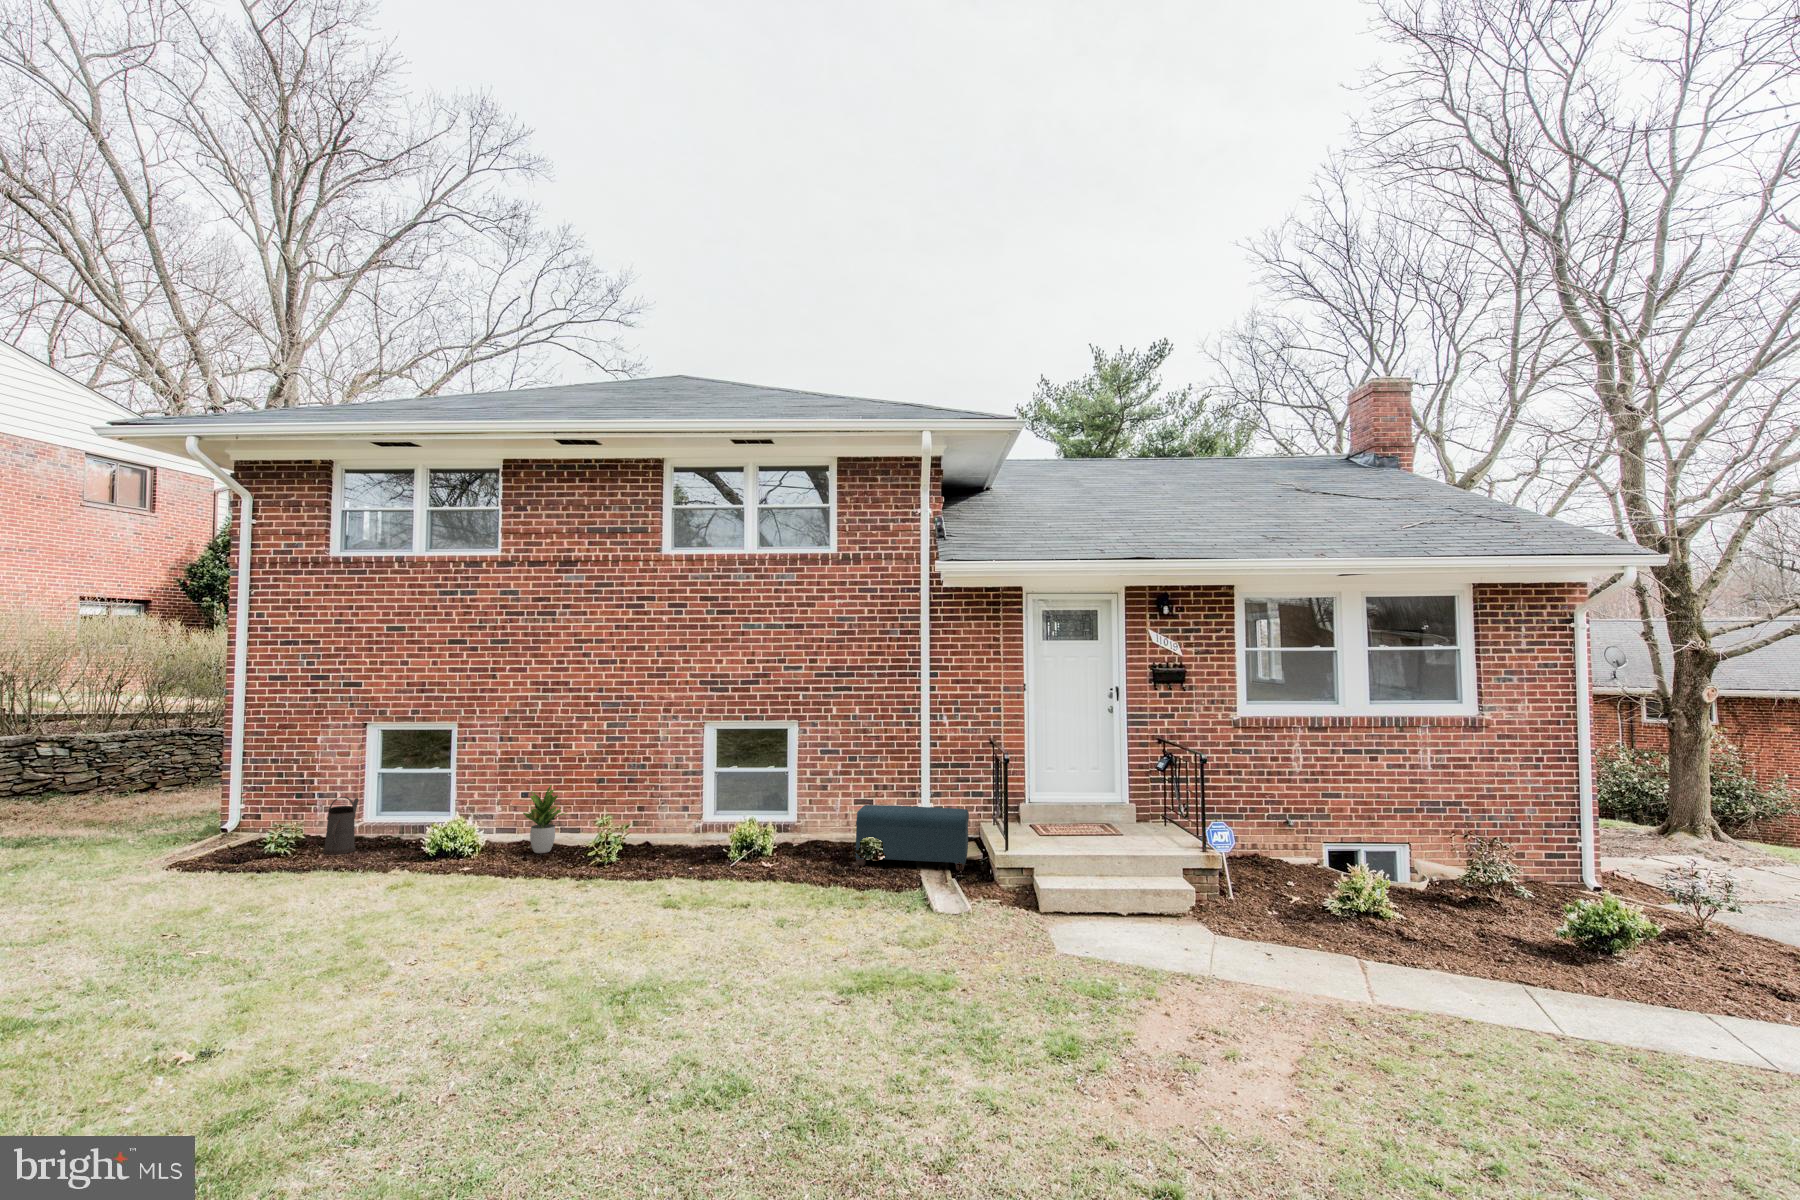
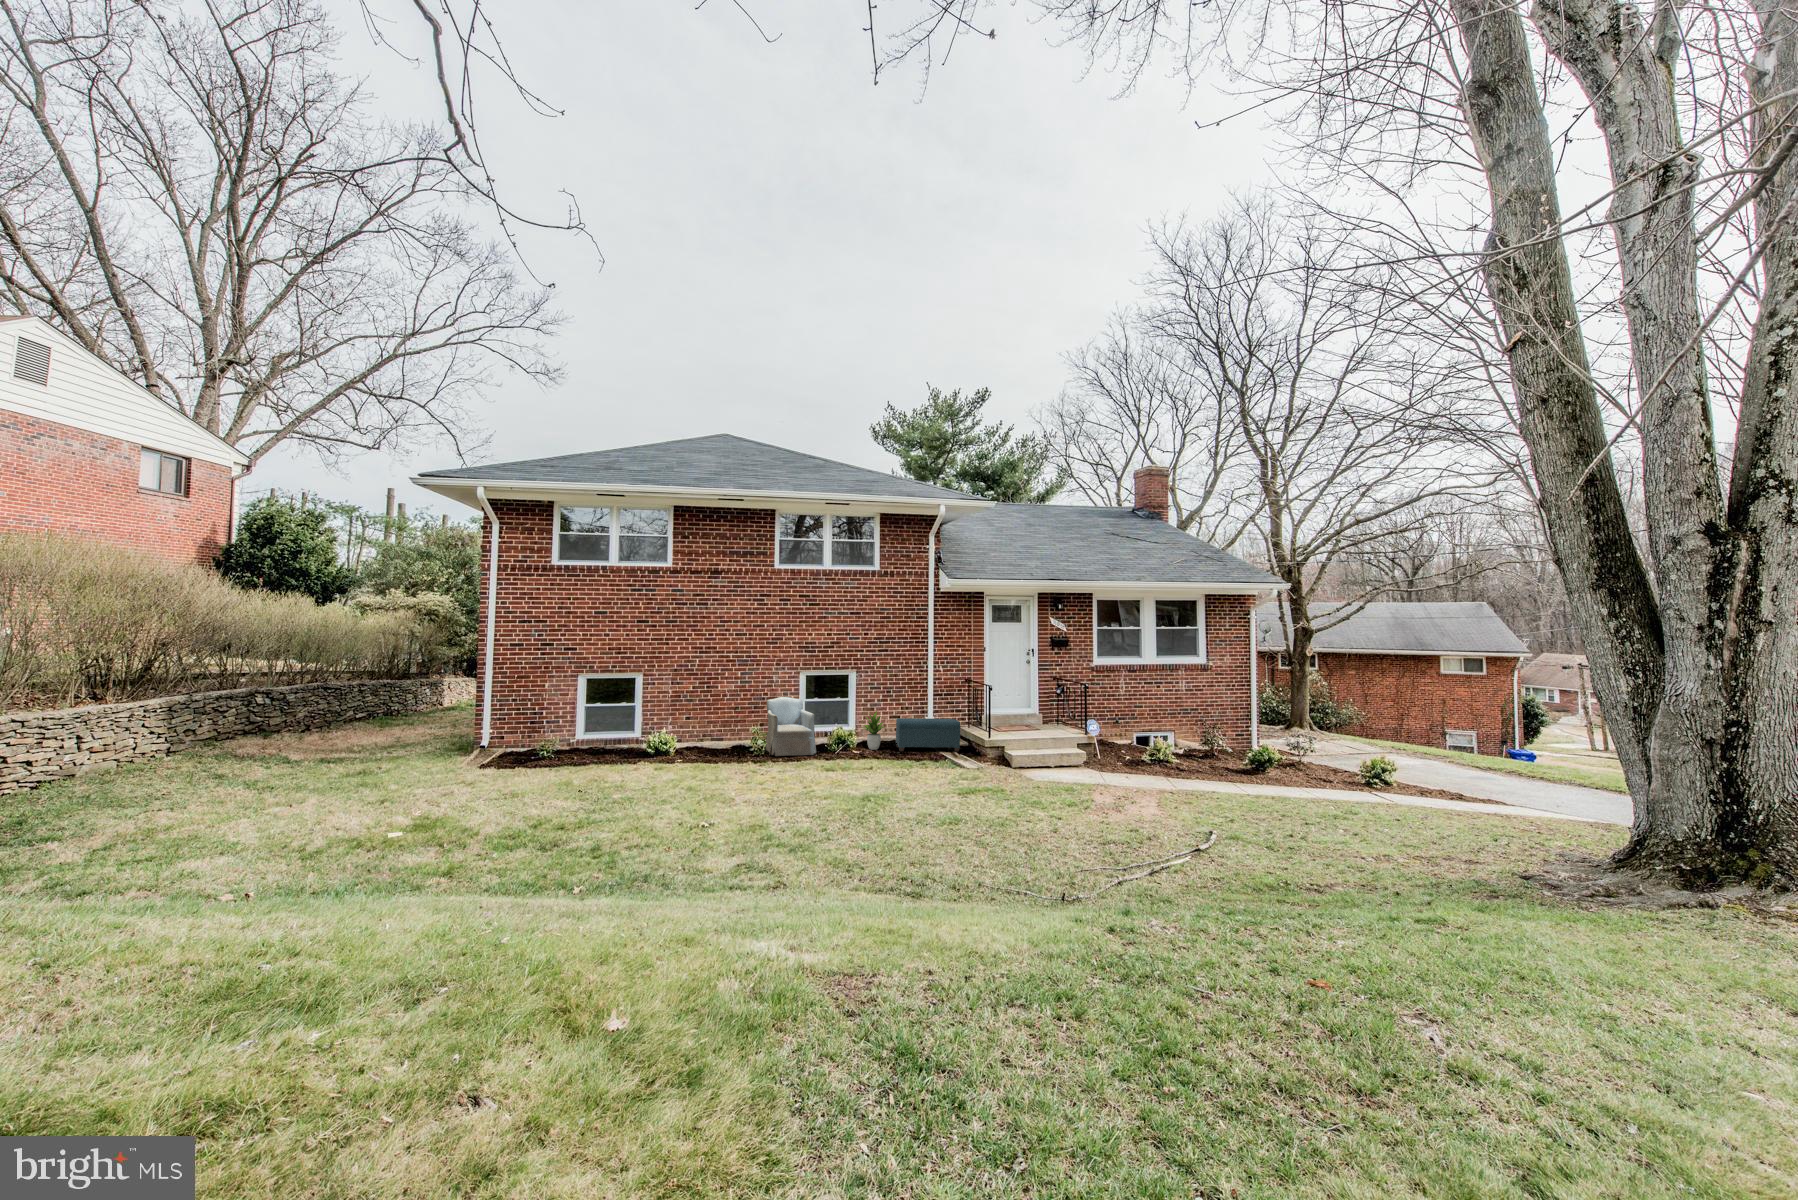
armchair: none [619,764,704,869] -> present [766,697,816,756]
potted plant: present [523,786,567,853] -> present [864,711,884,750]
watering can: present [323,797,359,854] -> none [569,720,588,756]

